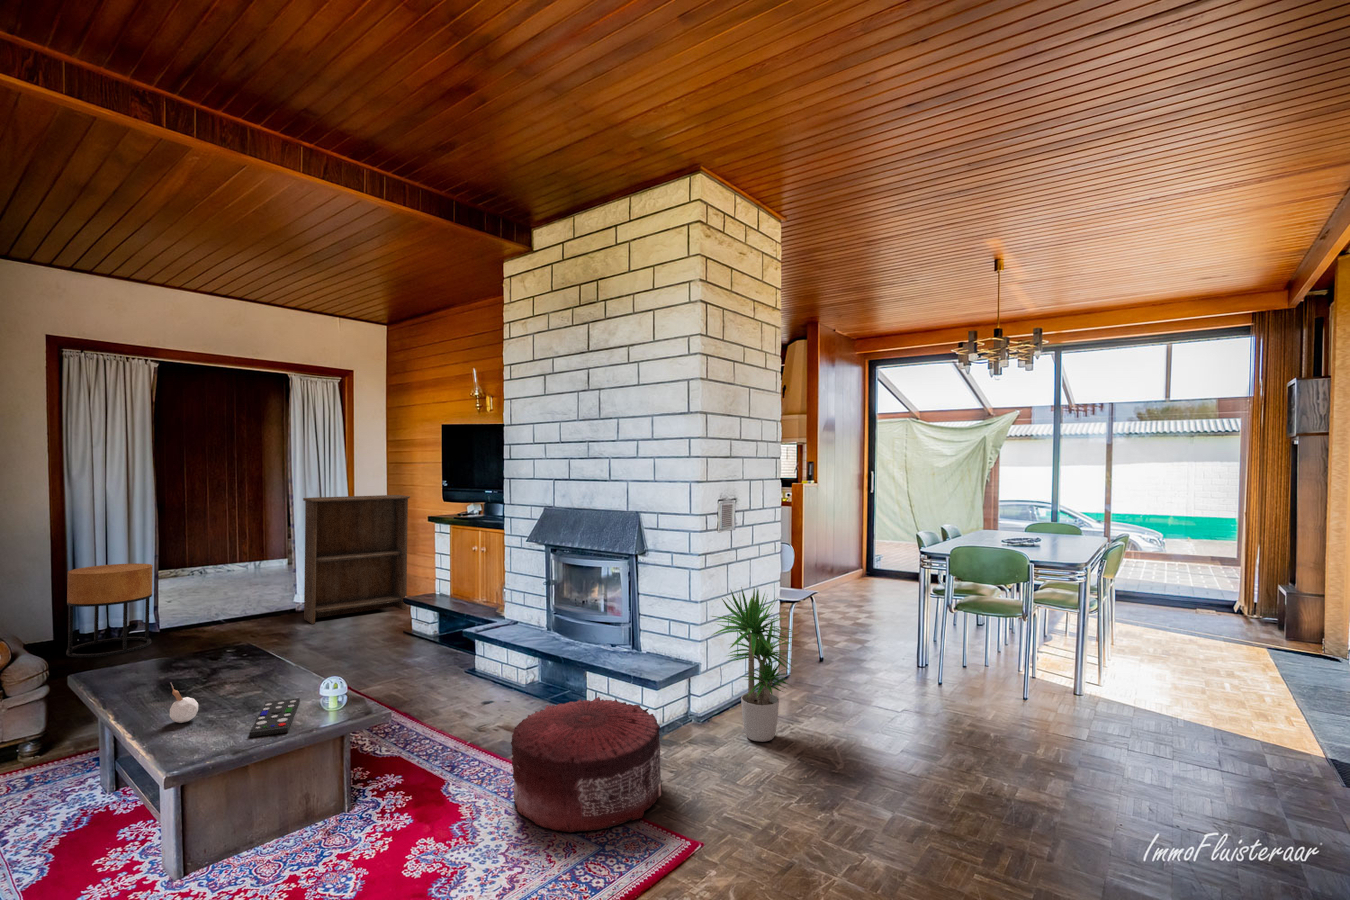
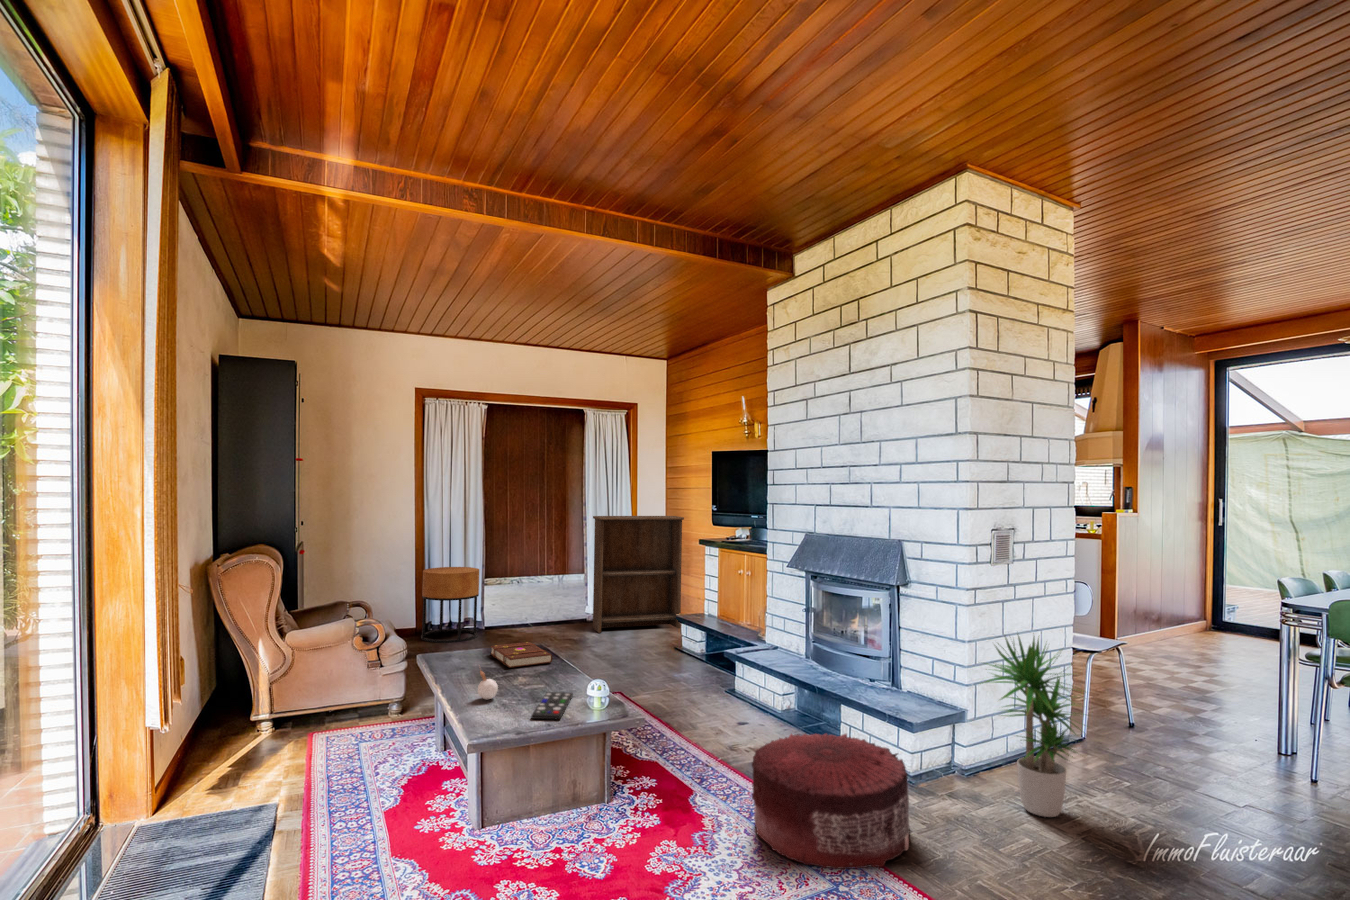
book: none [180,646,267,679] -> present [490,642,553,668]

